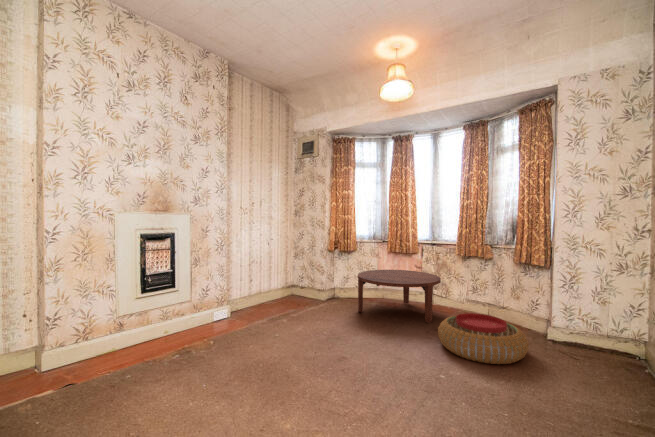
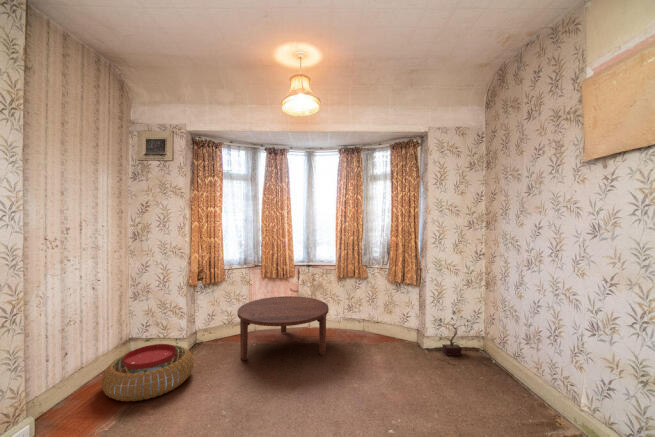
potted plant: none [565,299,632,357] -> present [439,311,478,355]
pouf: present [438,313,528,364] -> present [101,344,194,402]

